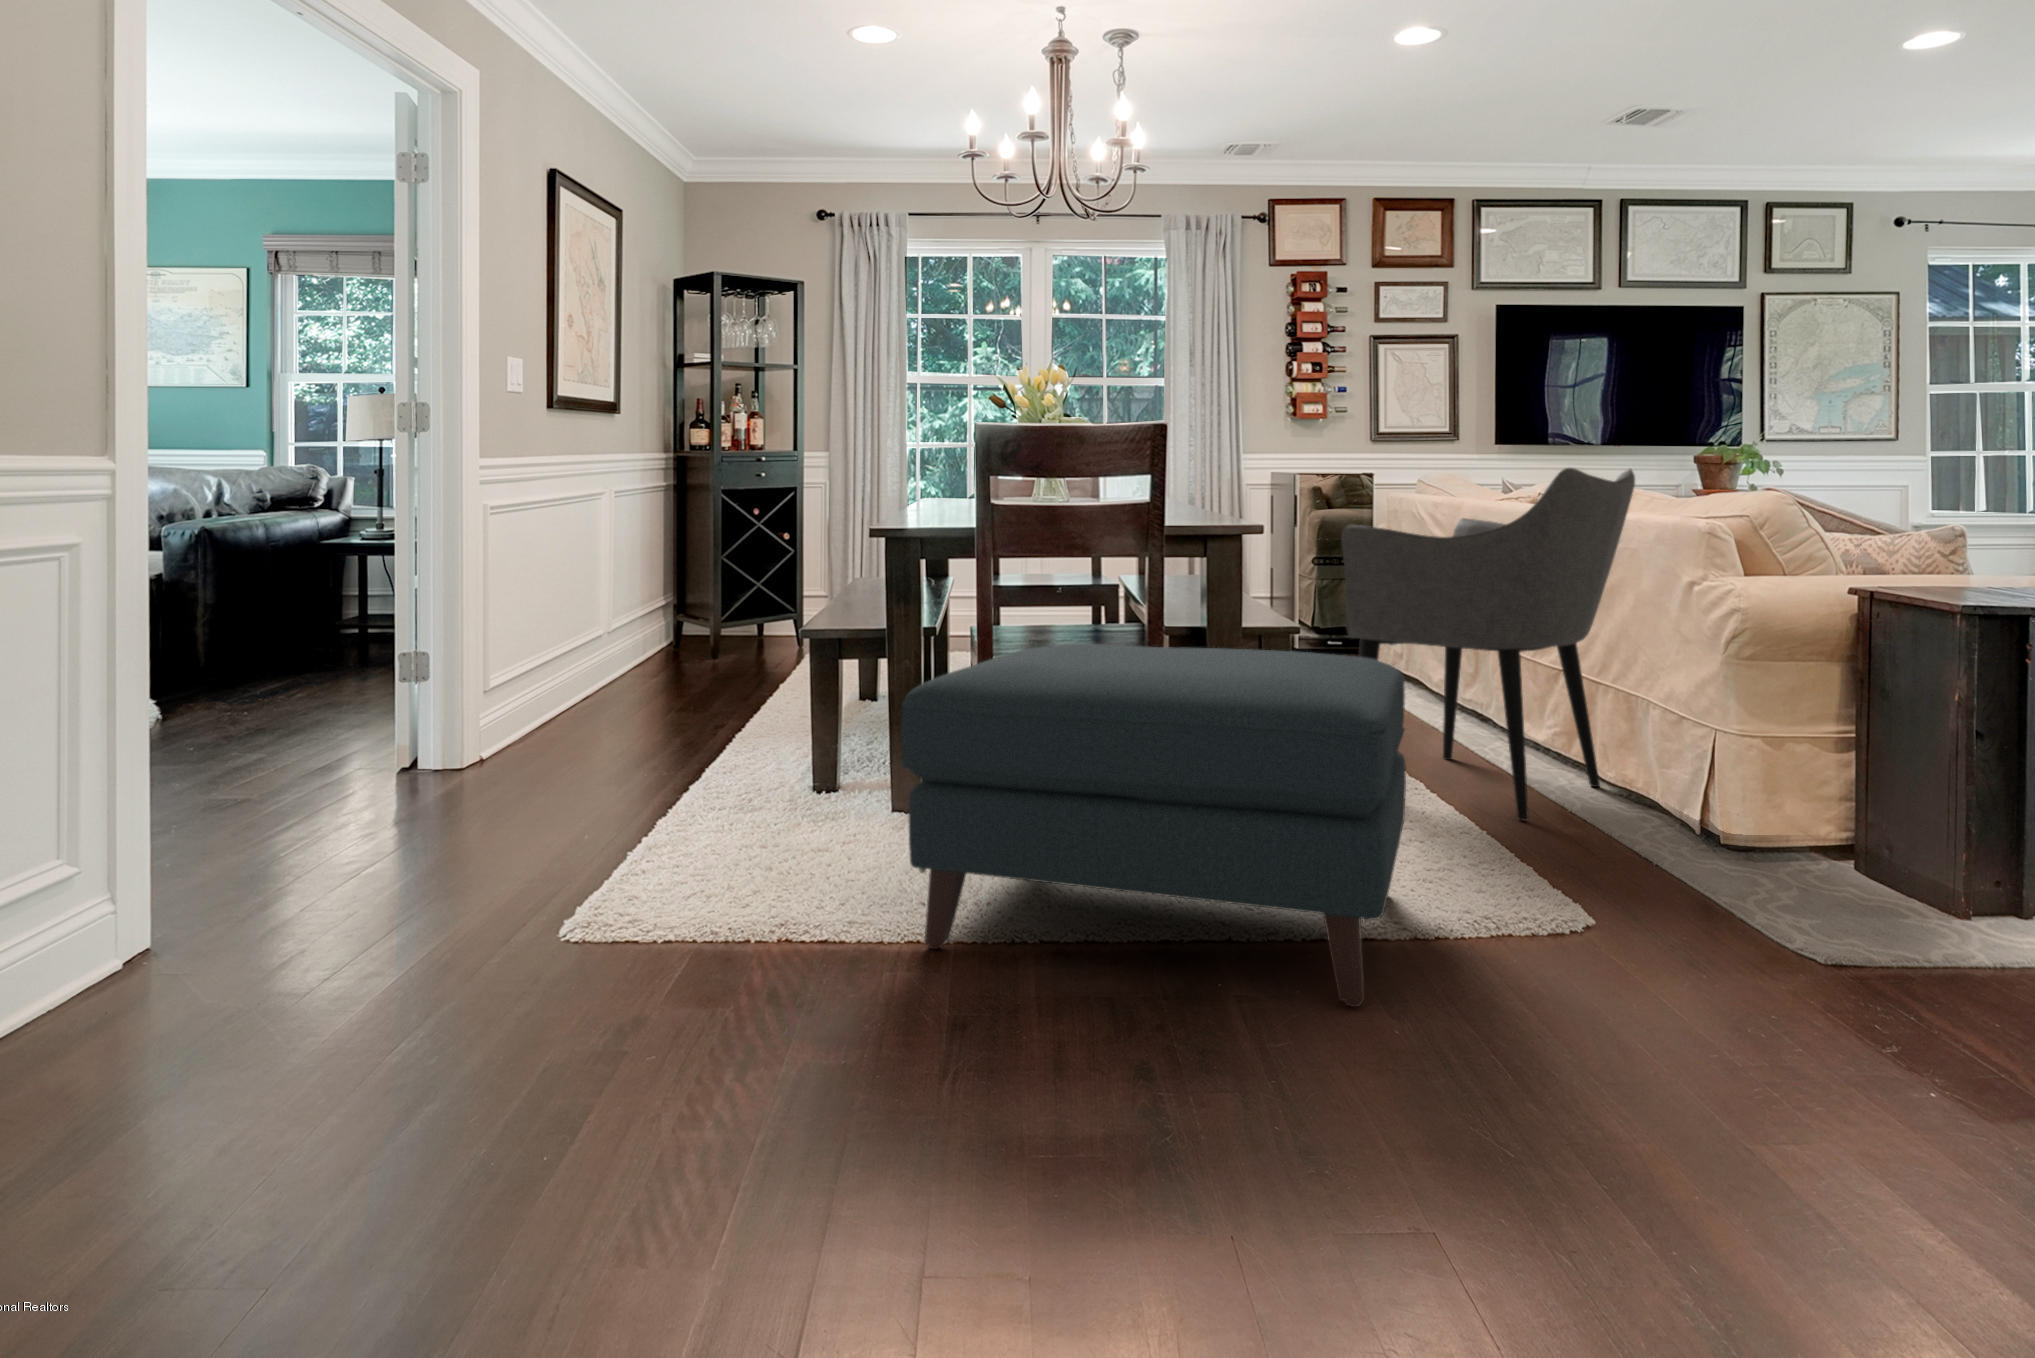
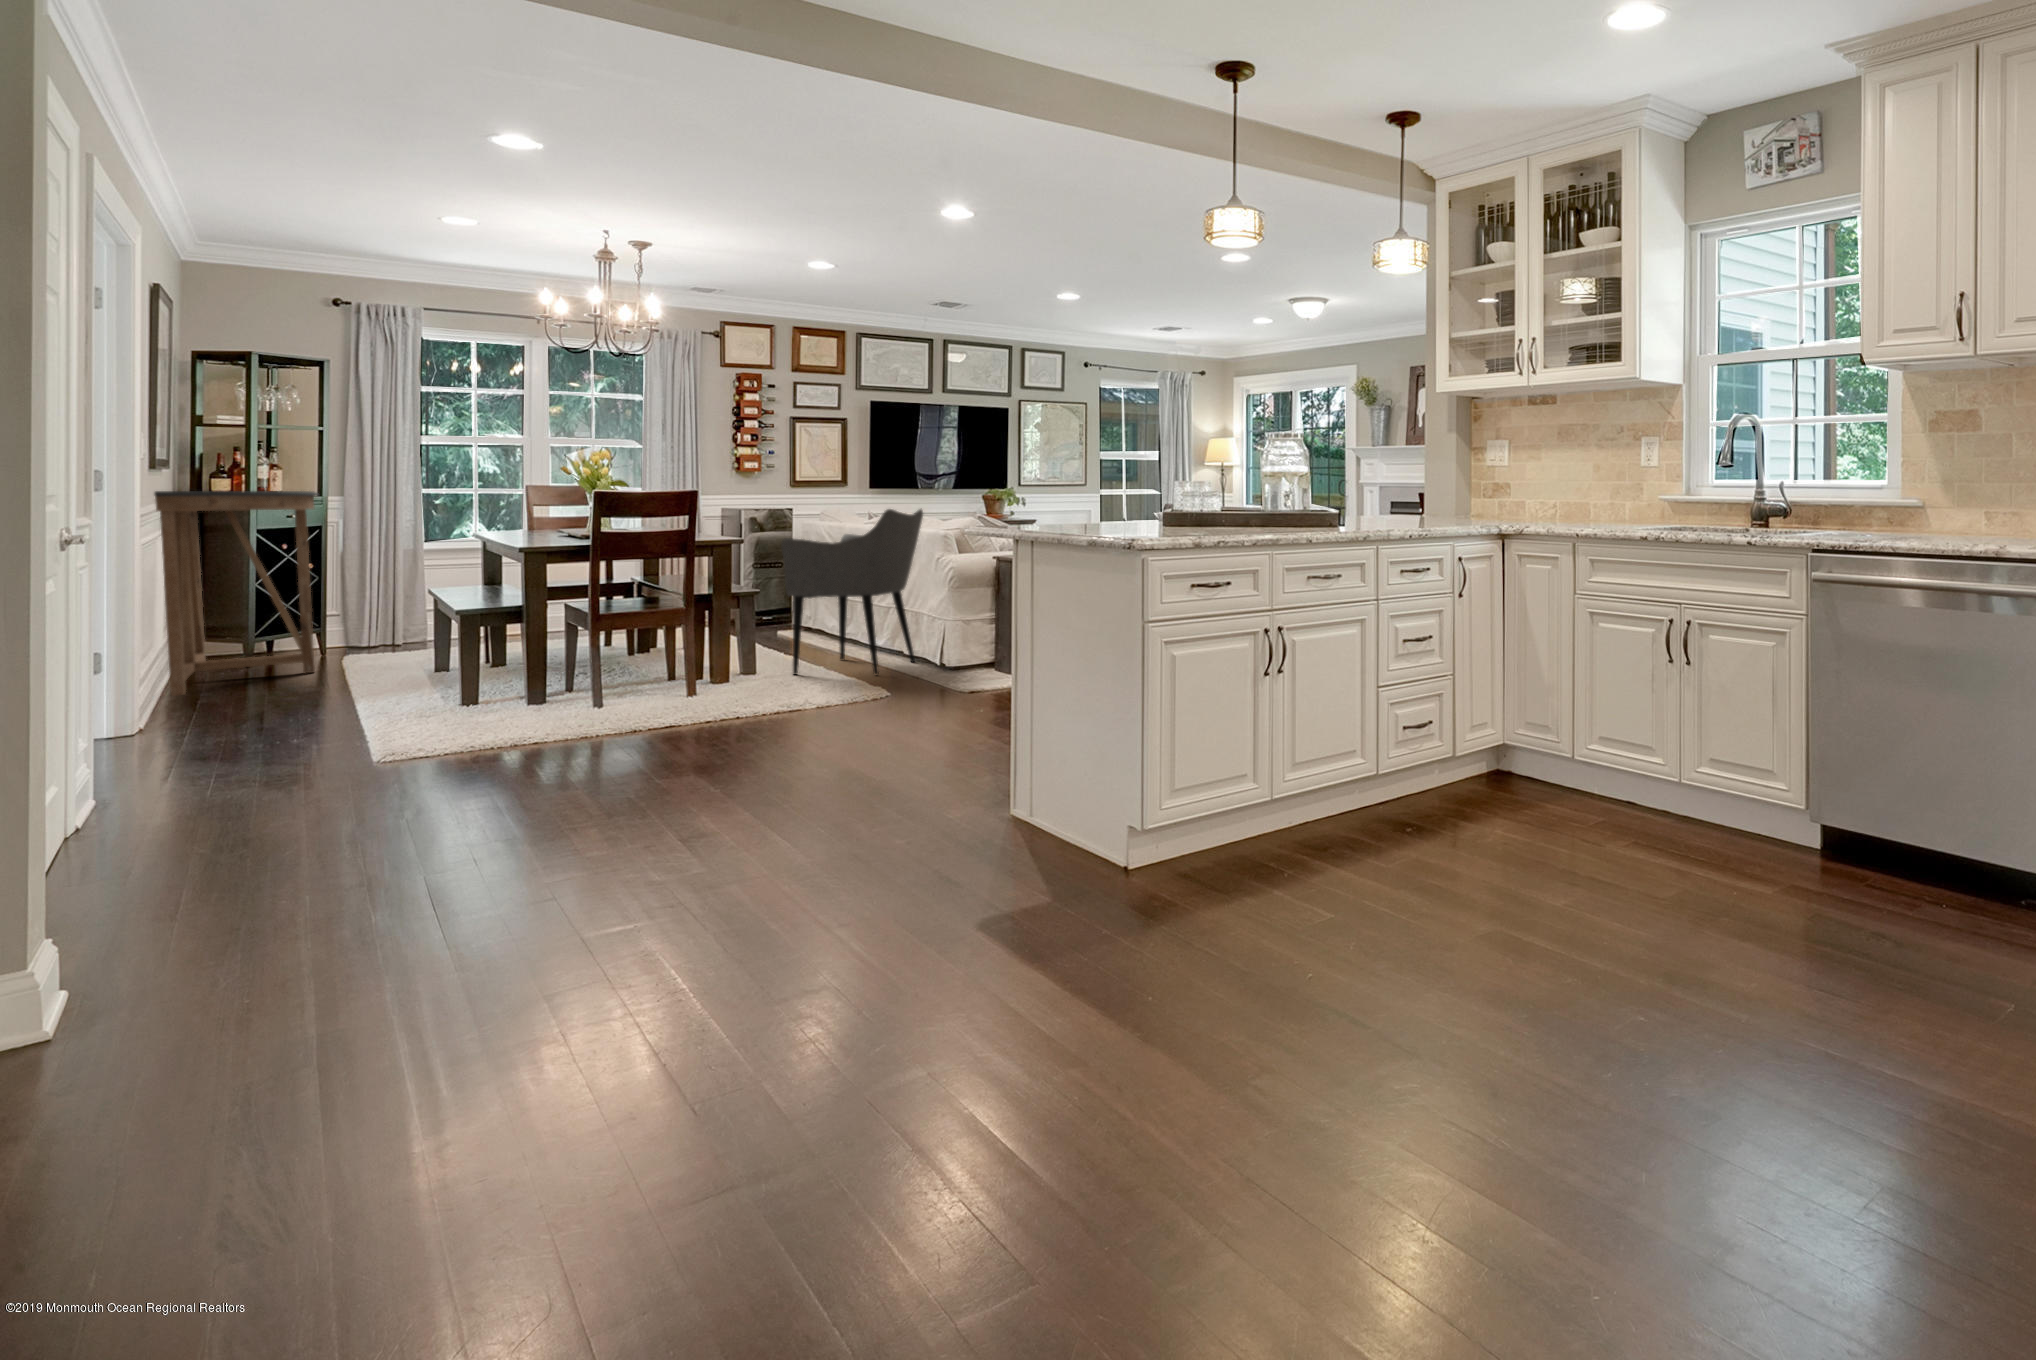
console table: none [548,440,753,709] -> present [154,491,318,696]
ottoman: present [901,644,1406,1007] -> none [577,594,818,739]

